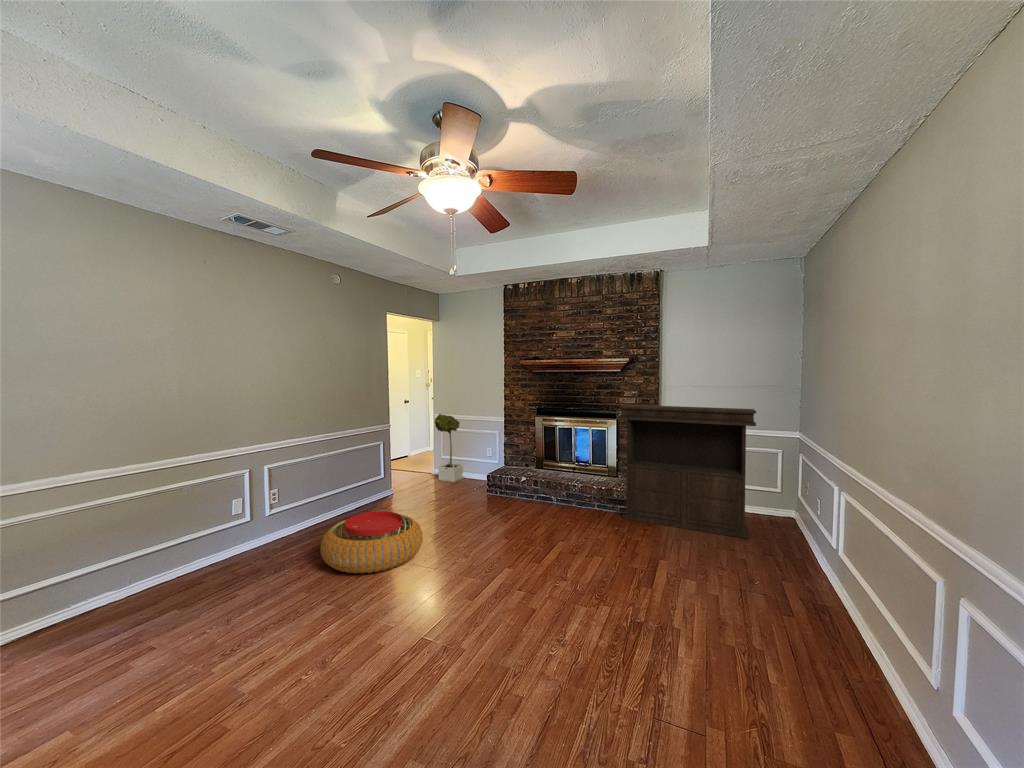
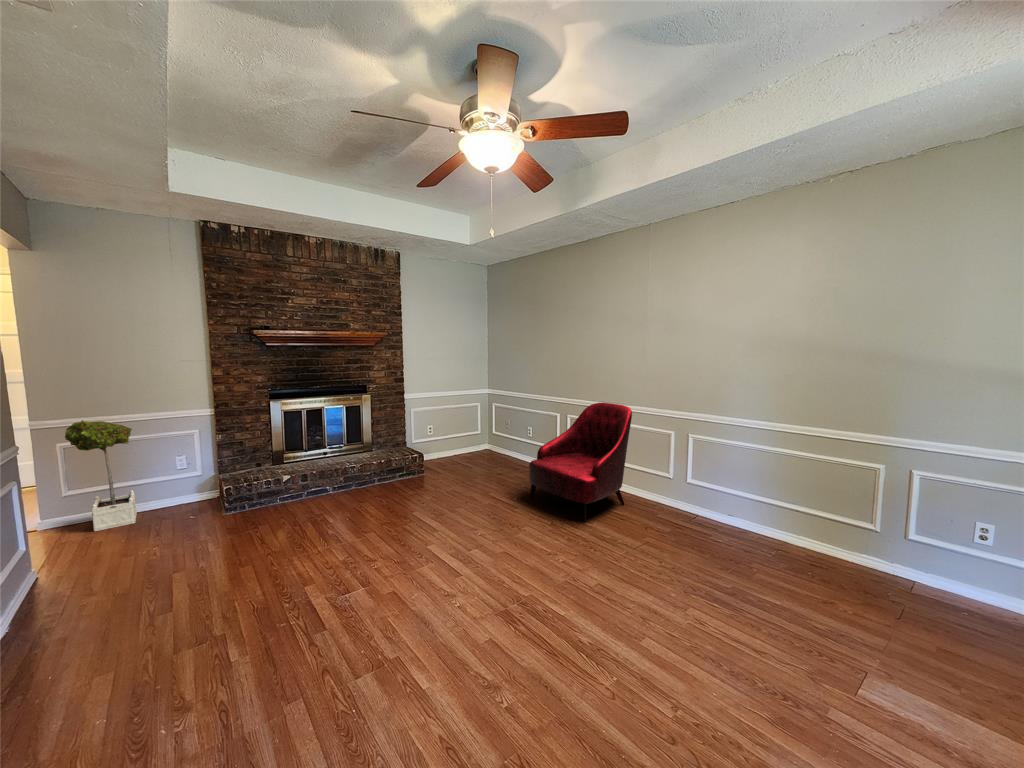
console table: present [619,405,756,539] -> none [393,374,497,482]
armchair: none [694,473,912,691] -> present [529,403,632,522]
pouf: present [320,511,423,574] -> none [167,559,337,677]

